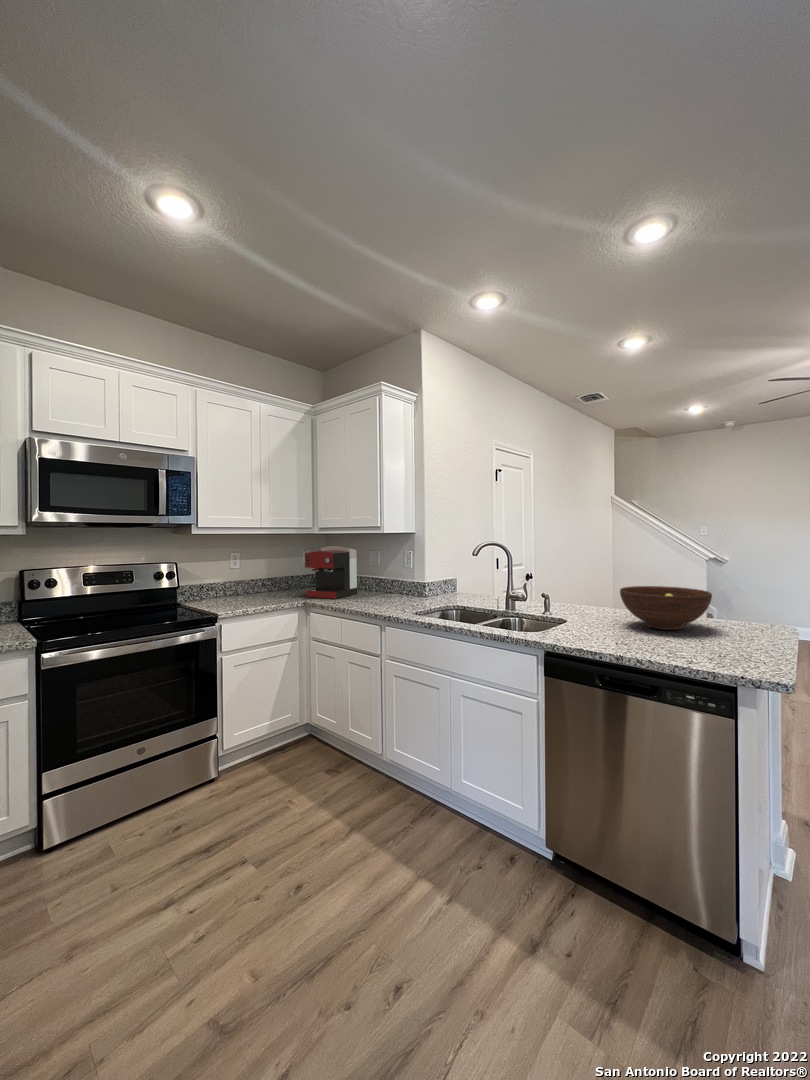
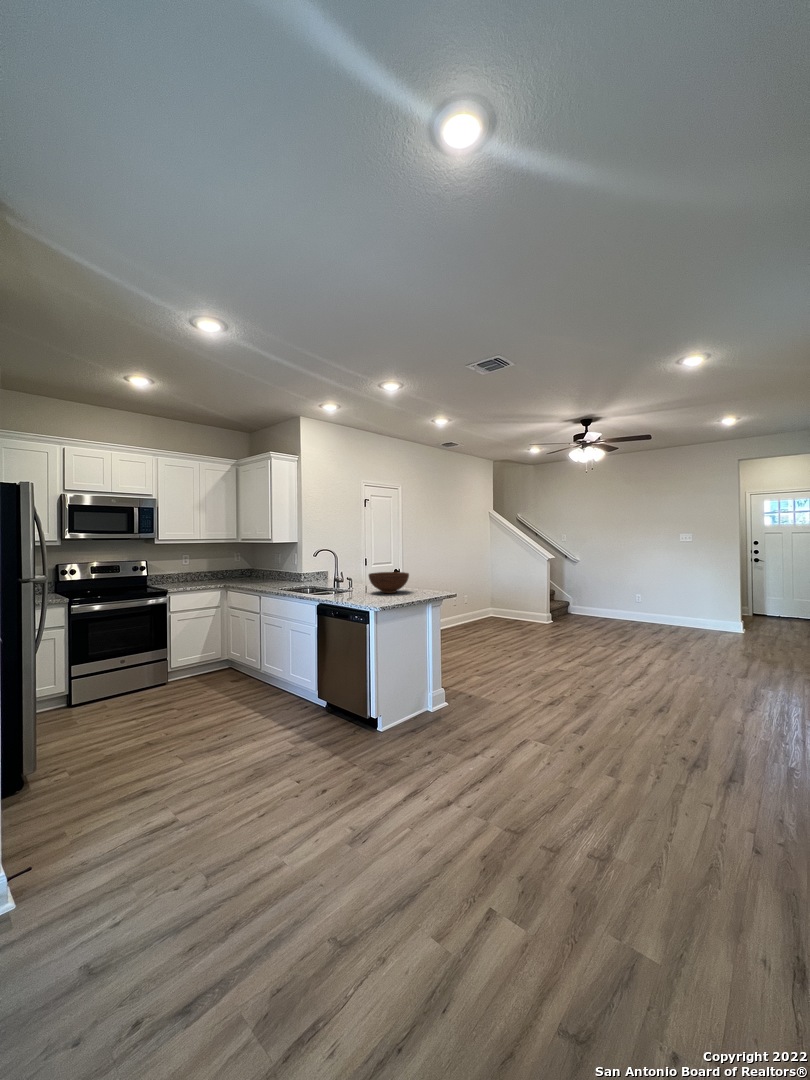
coffee maker: present [305,546,357,599] -> none [229,550,264,583]

